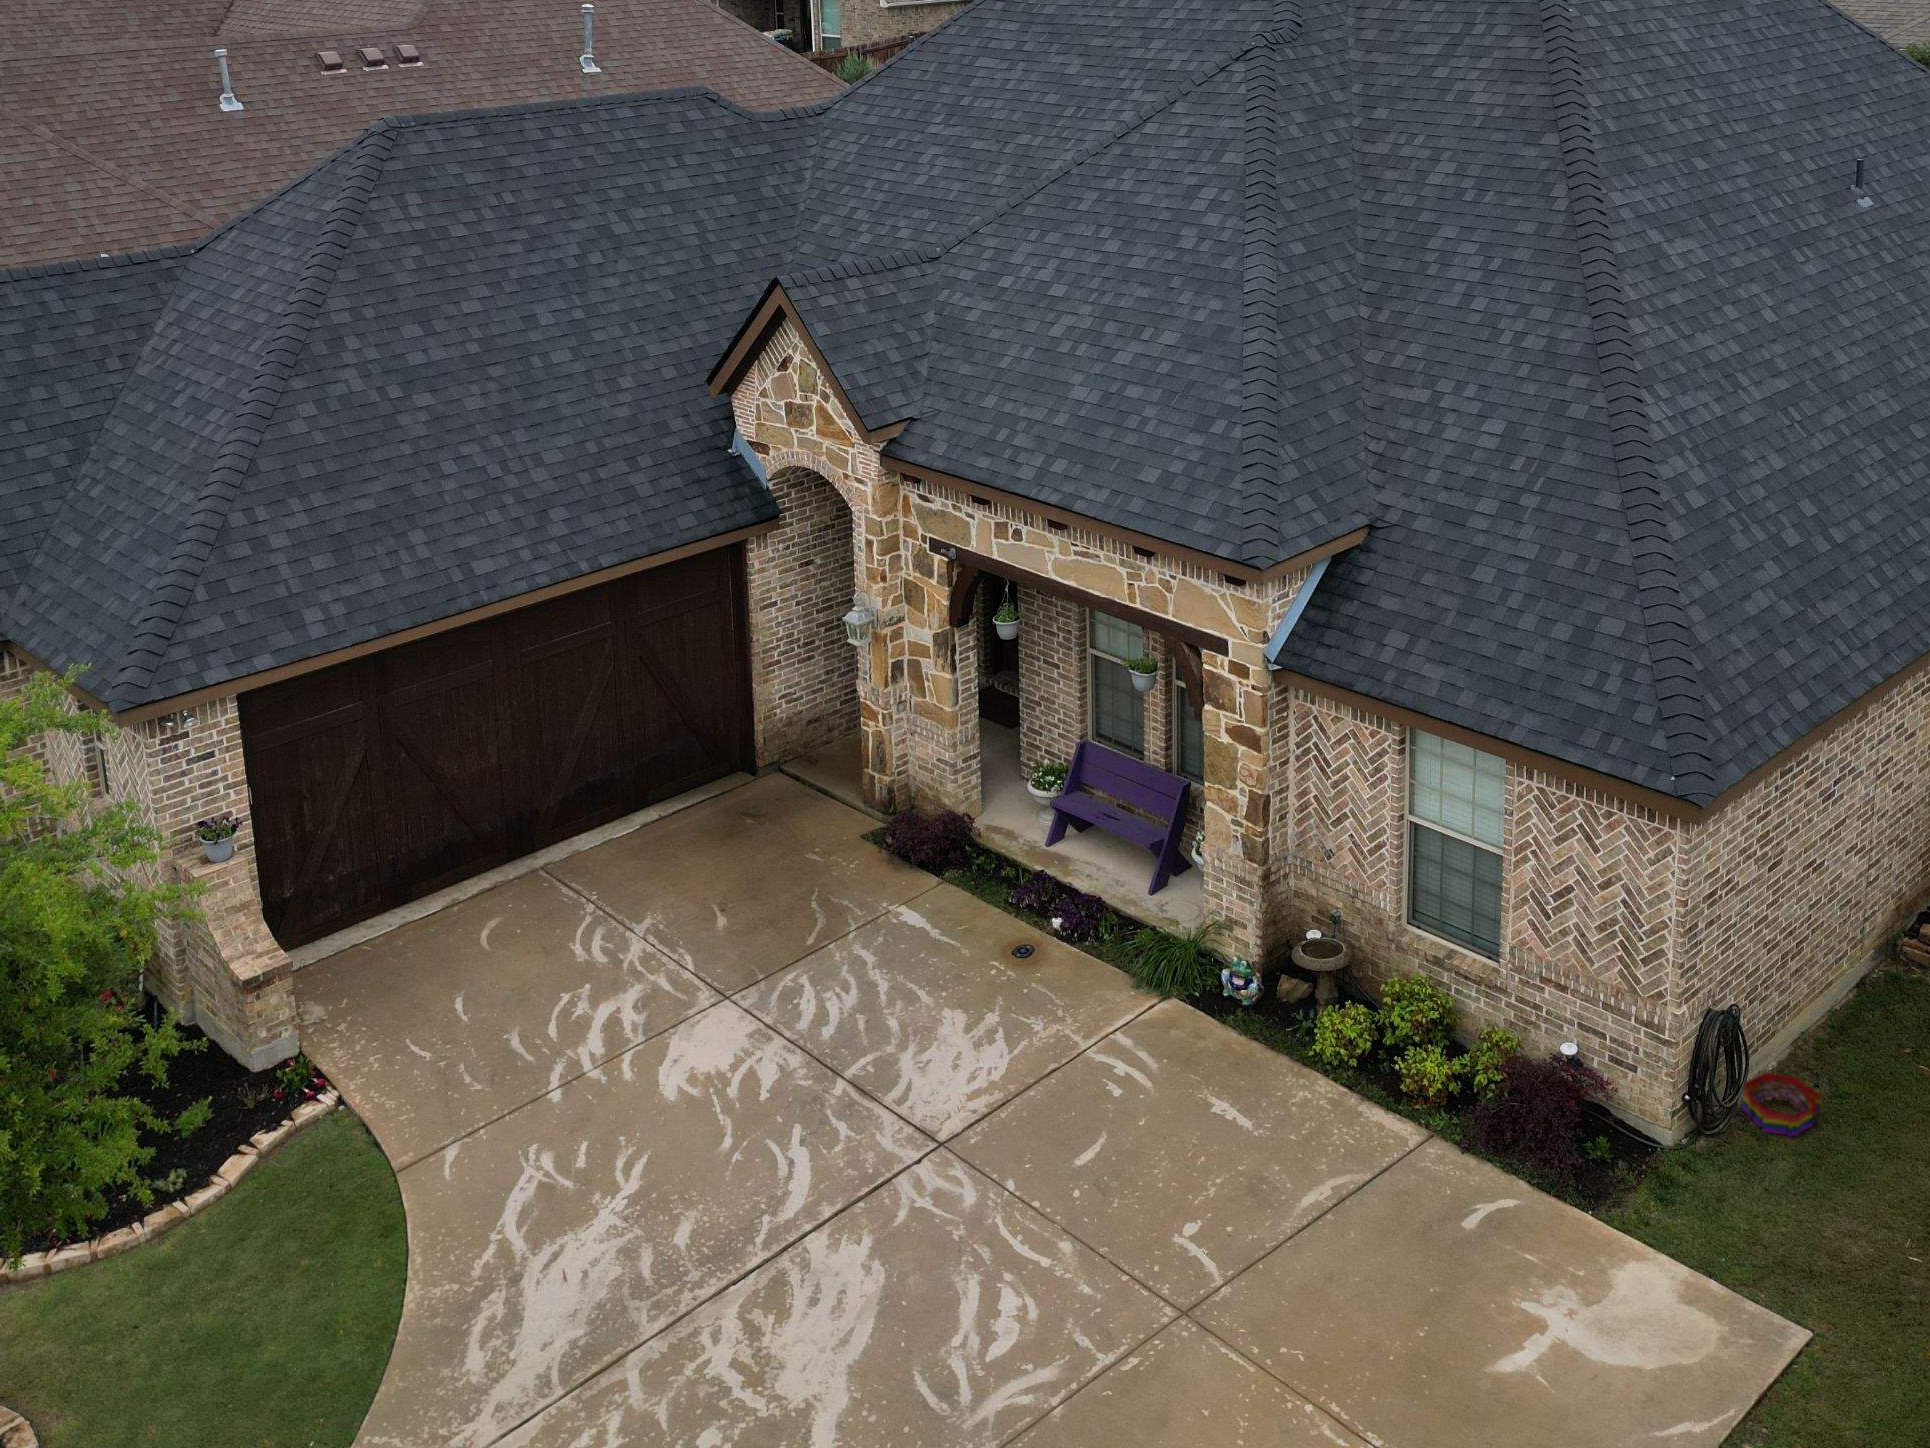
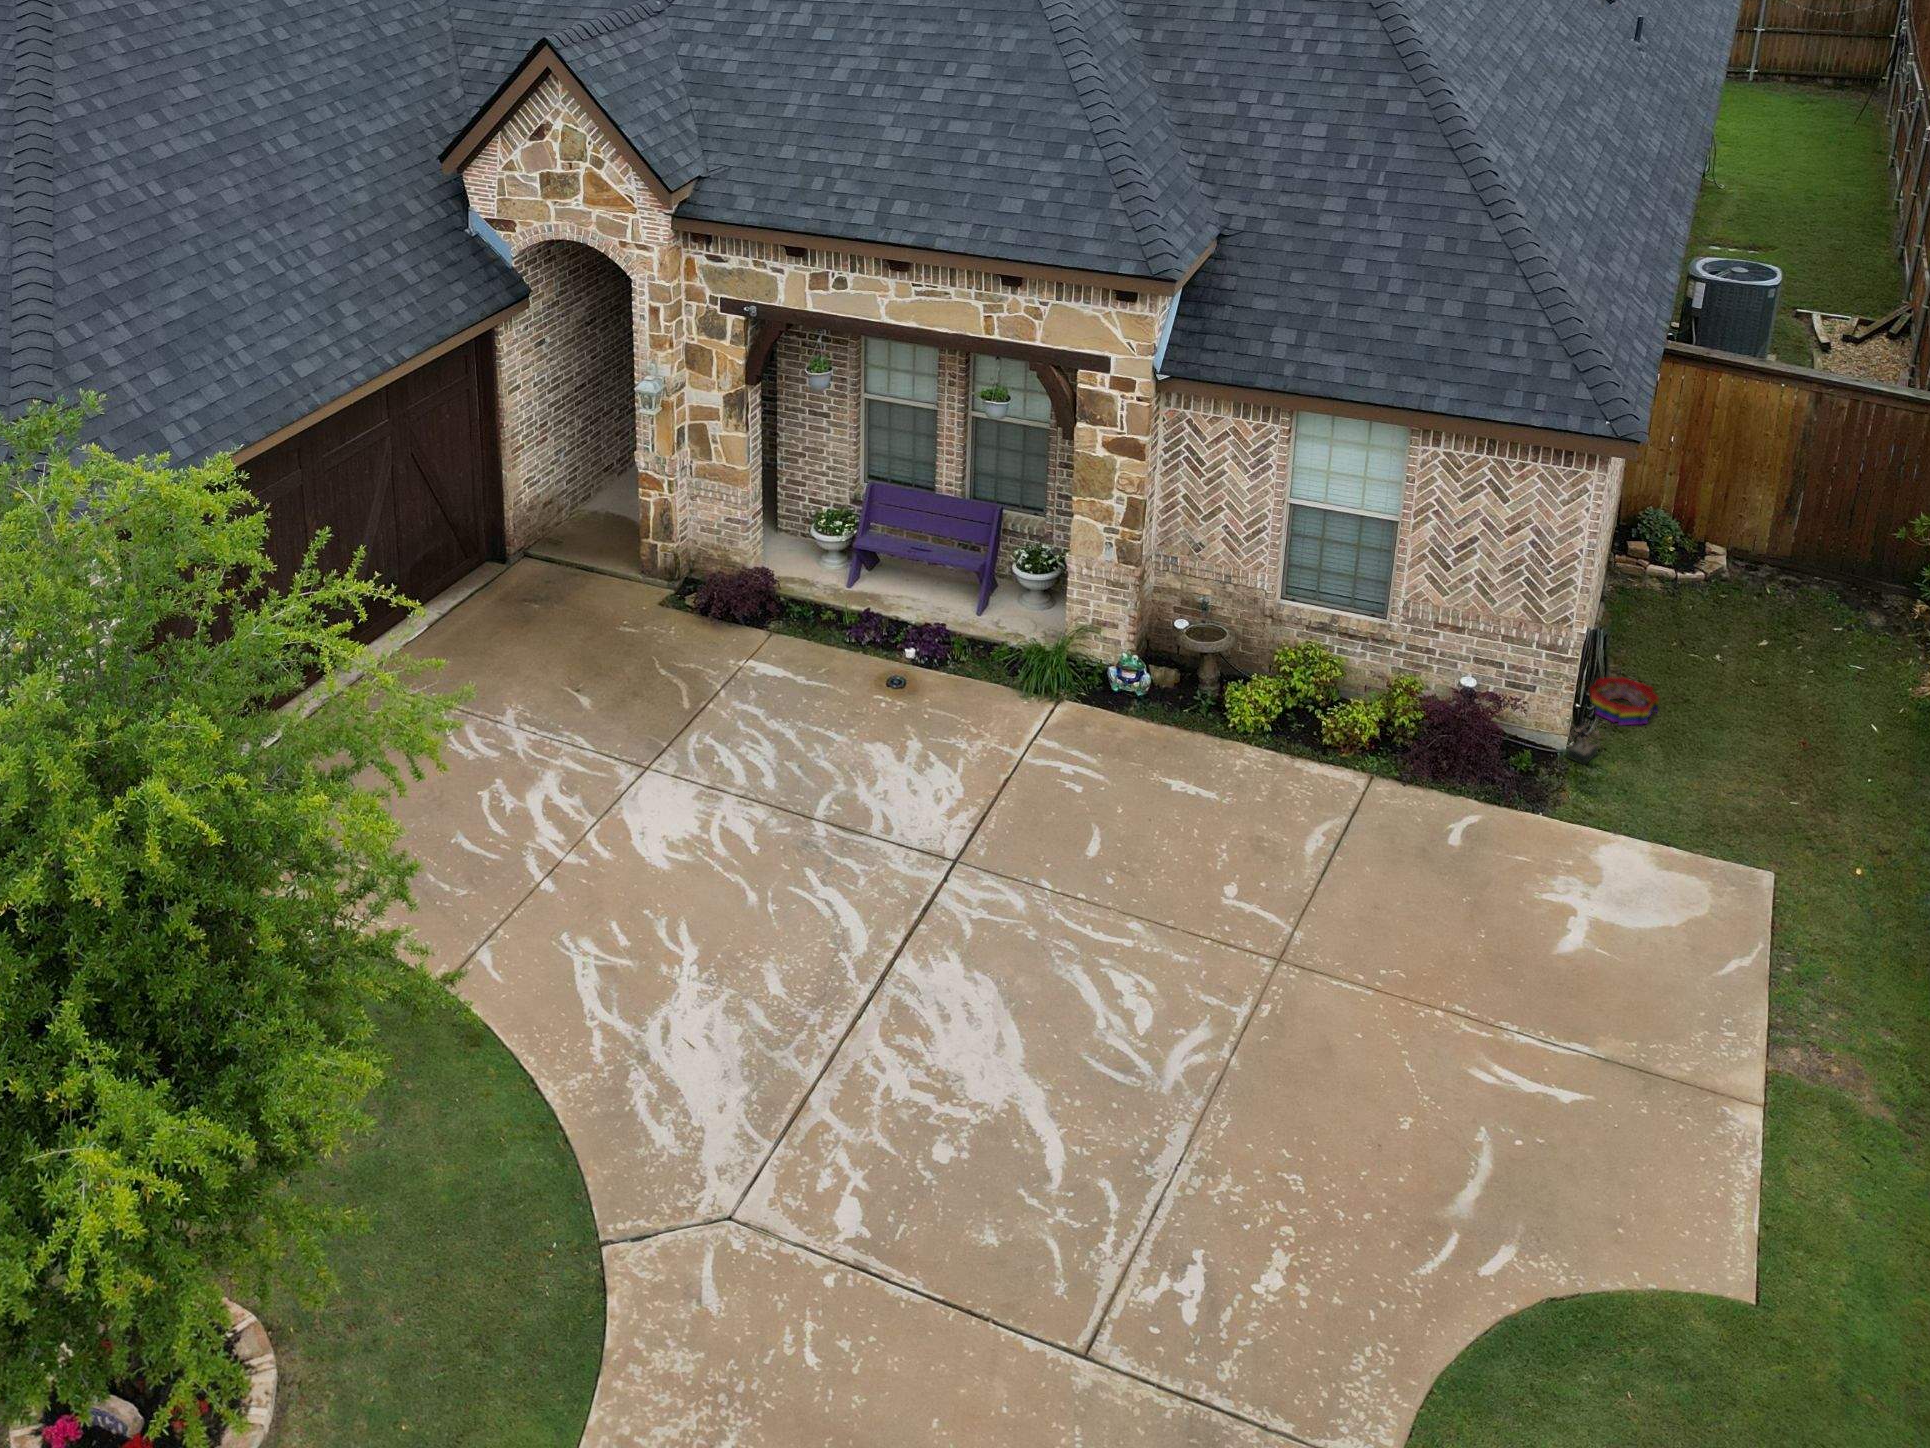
decorative plant: none [1665,1120,1714,1170] -> present [1564,725,1599,764]

